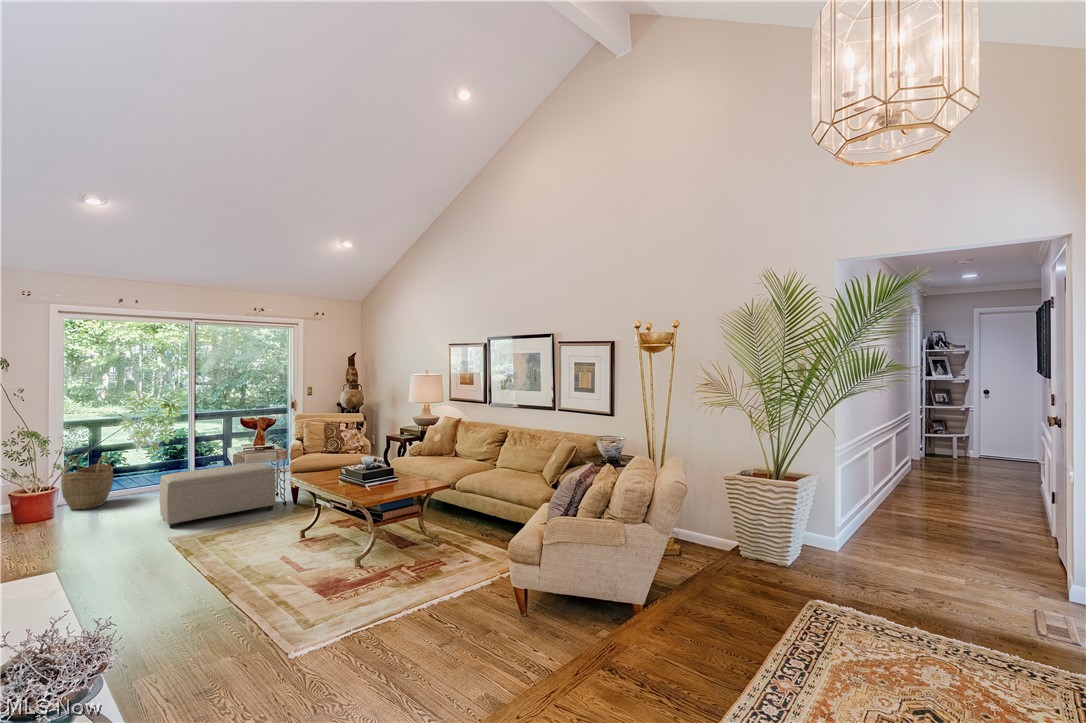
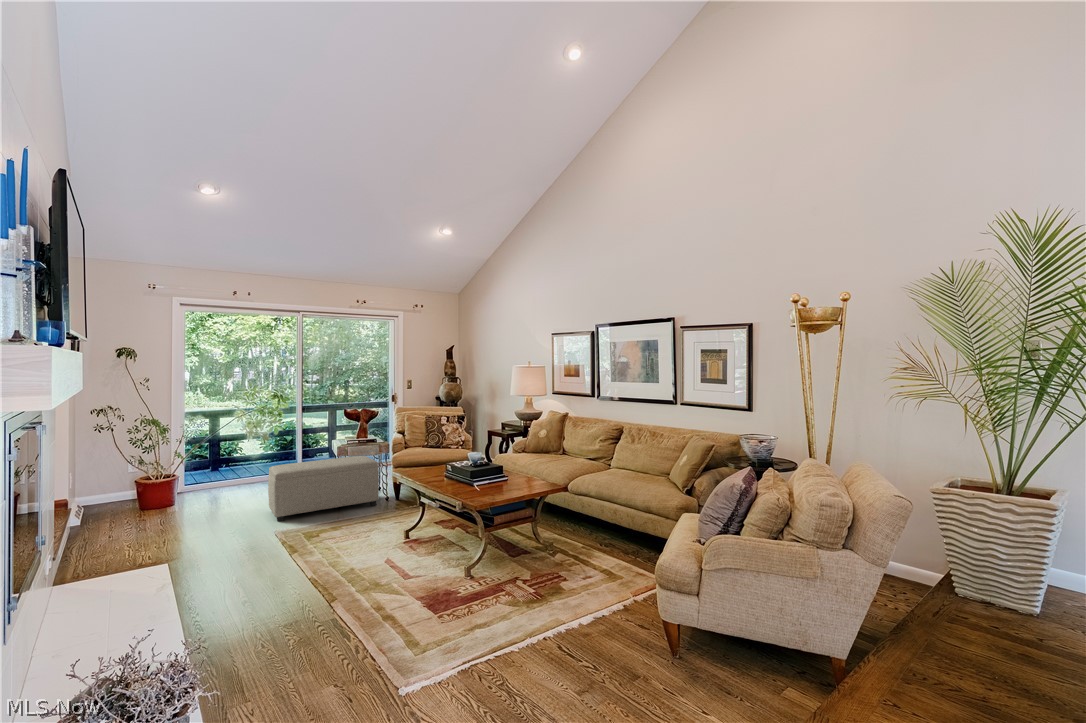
woven basket: present [61,456,113,510] -> none [181,445,228,498]

